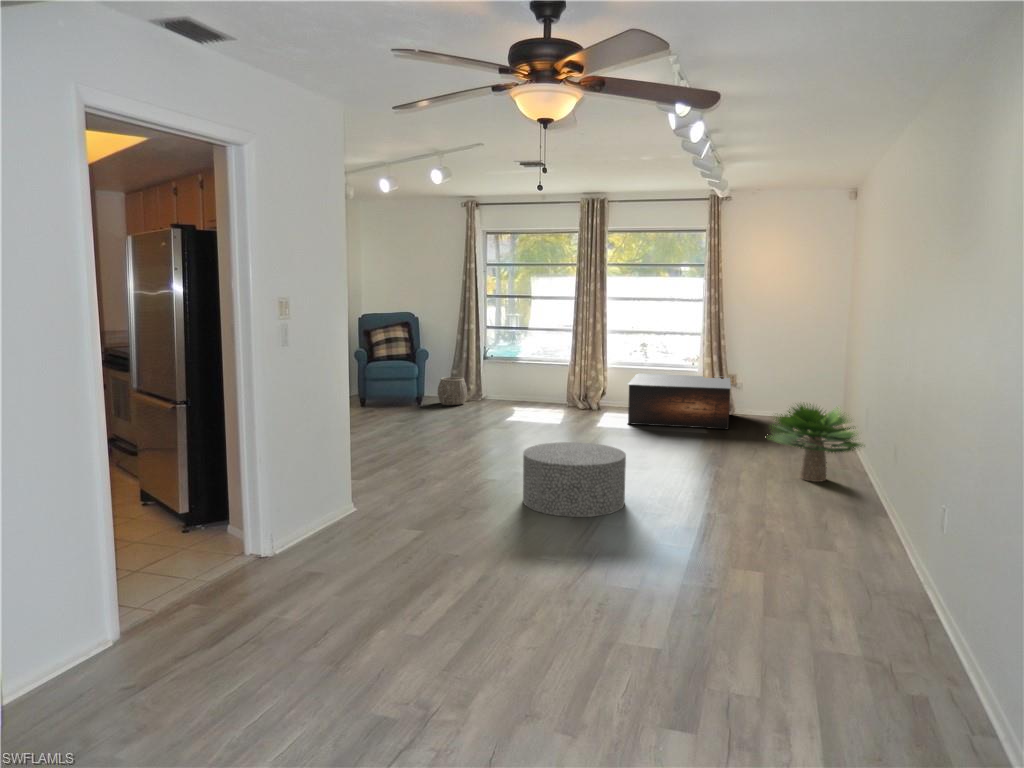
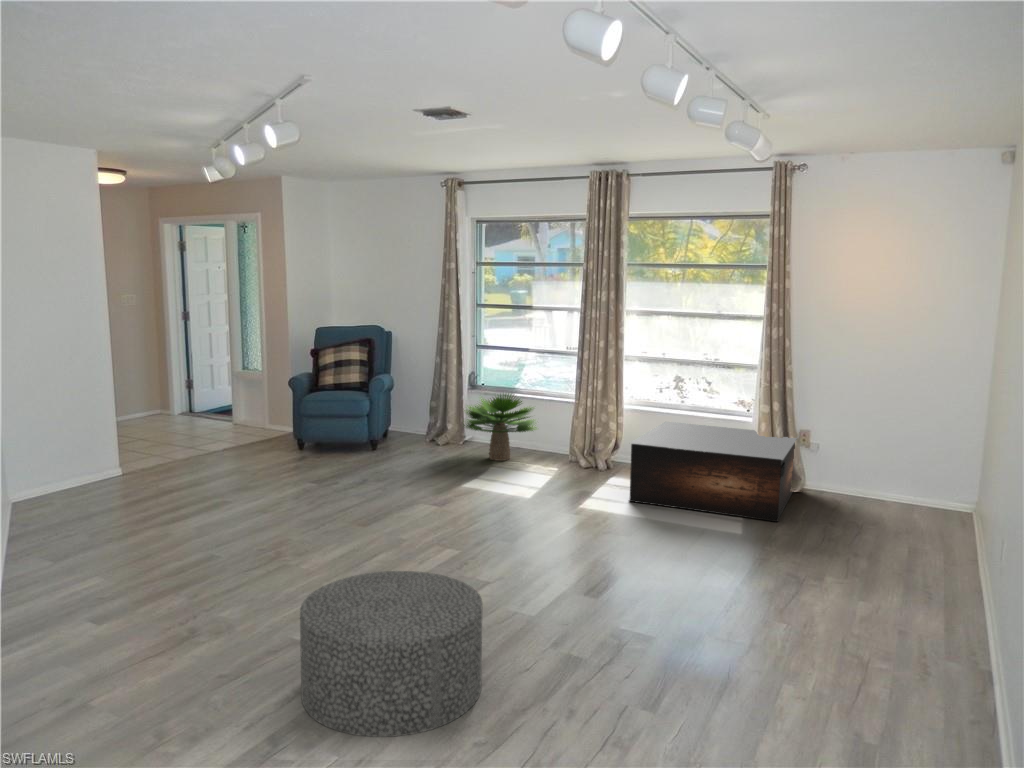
woven basket: present [438,377,467,405] -> none [399,413,440,452]
potted plant: present [771,404,862,482] -> present [464,394,536,461]

